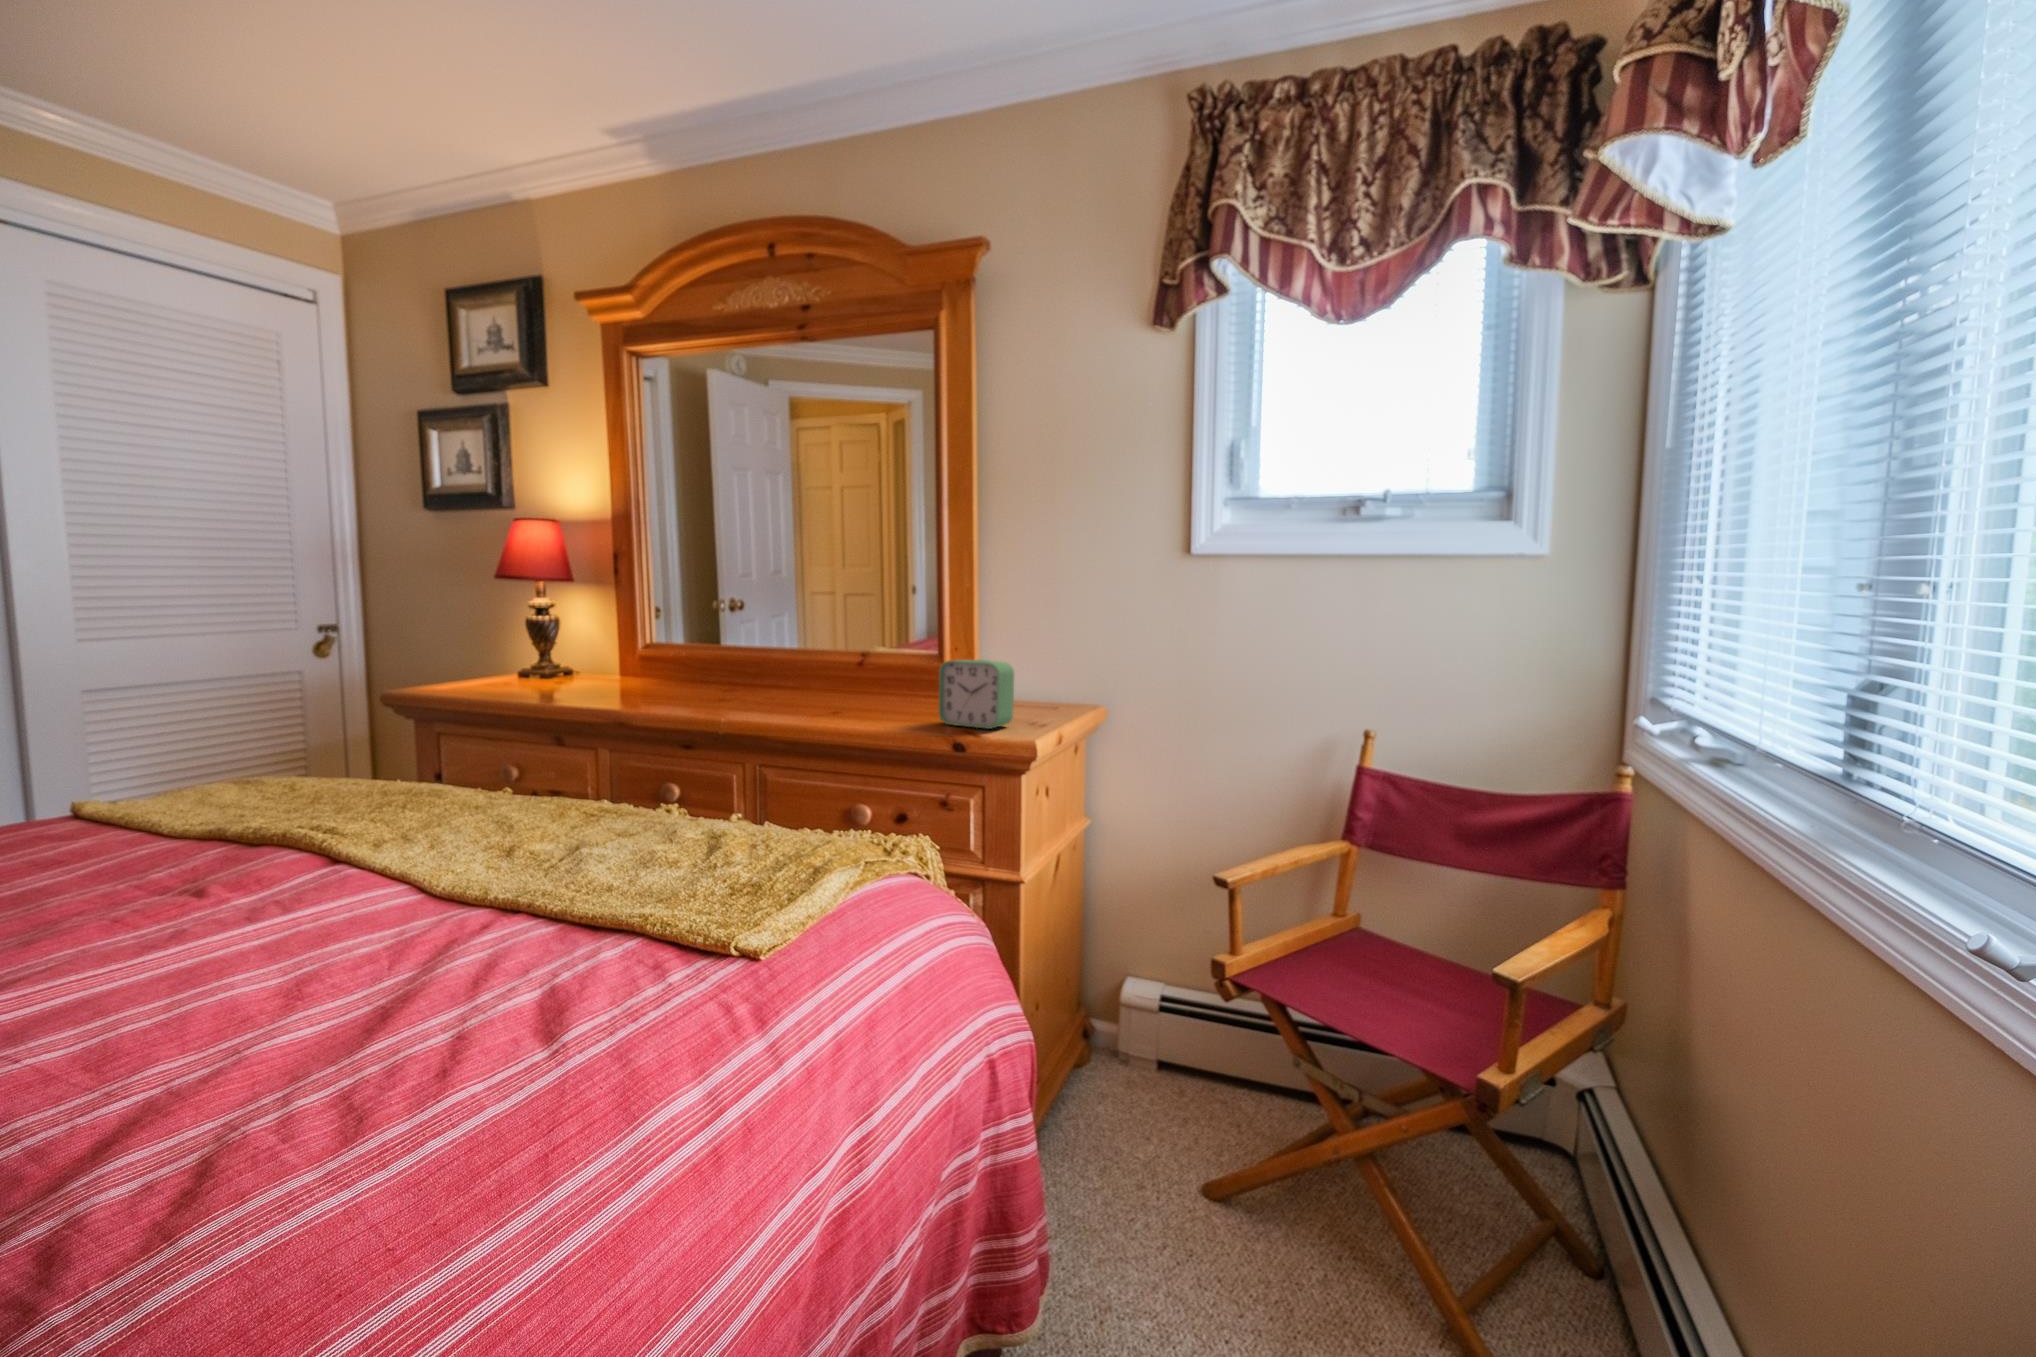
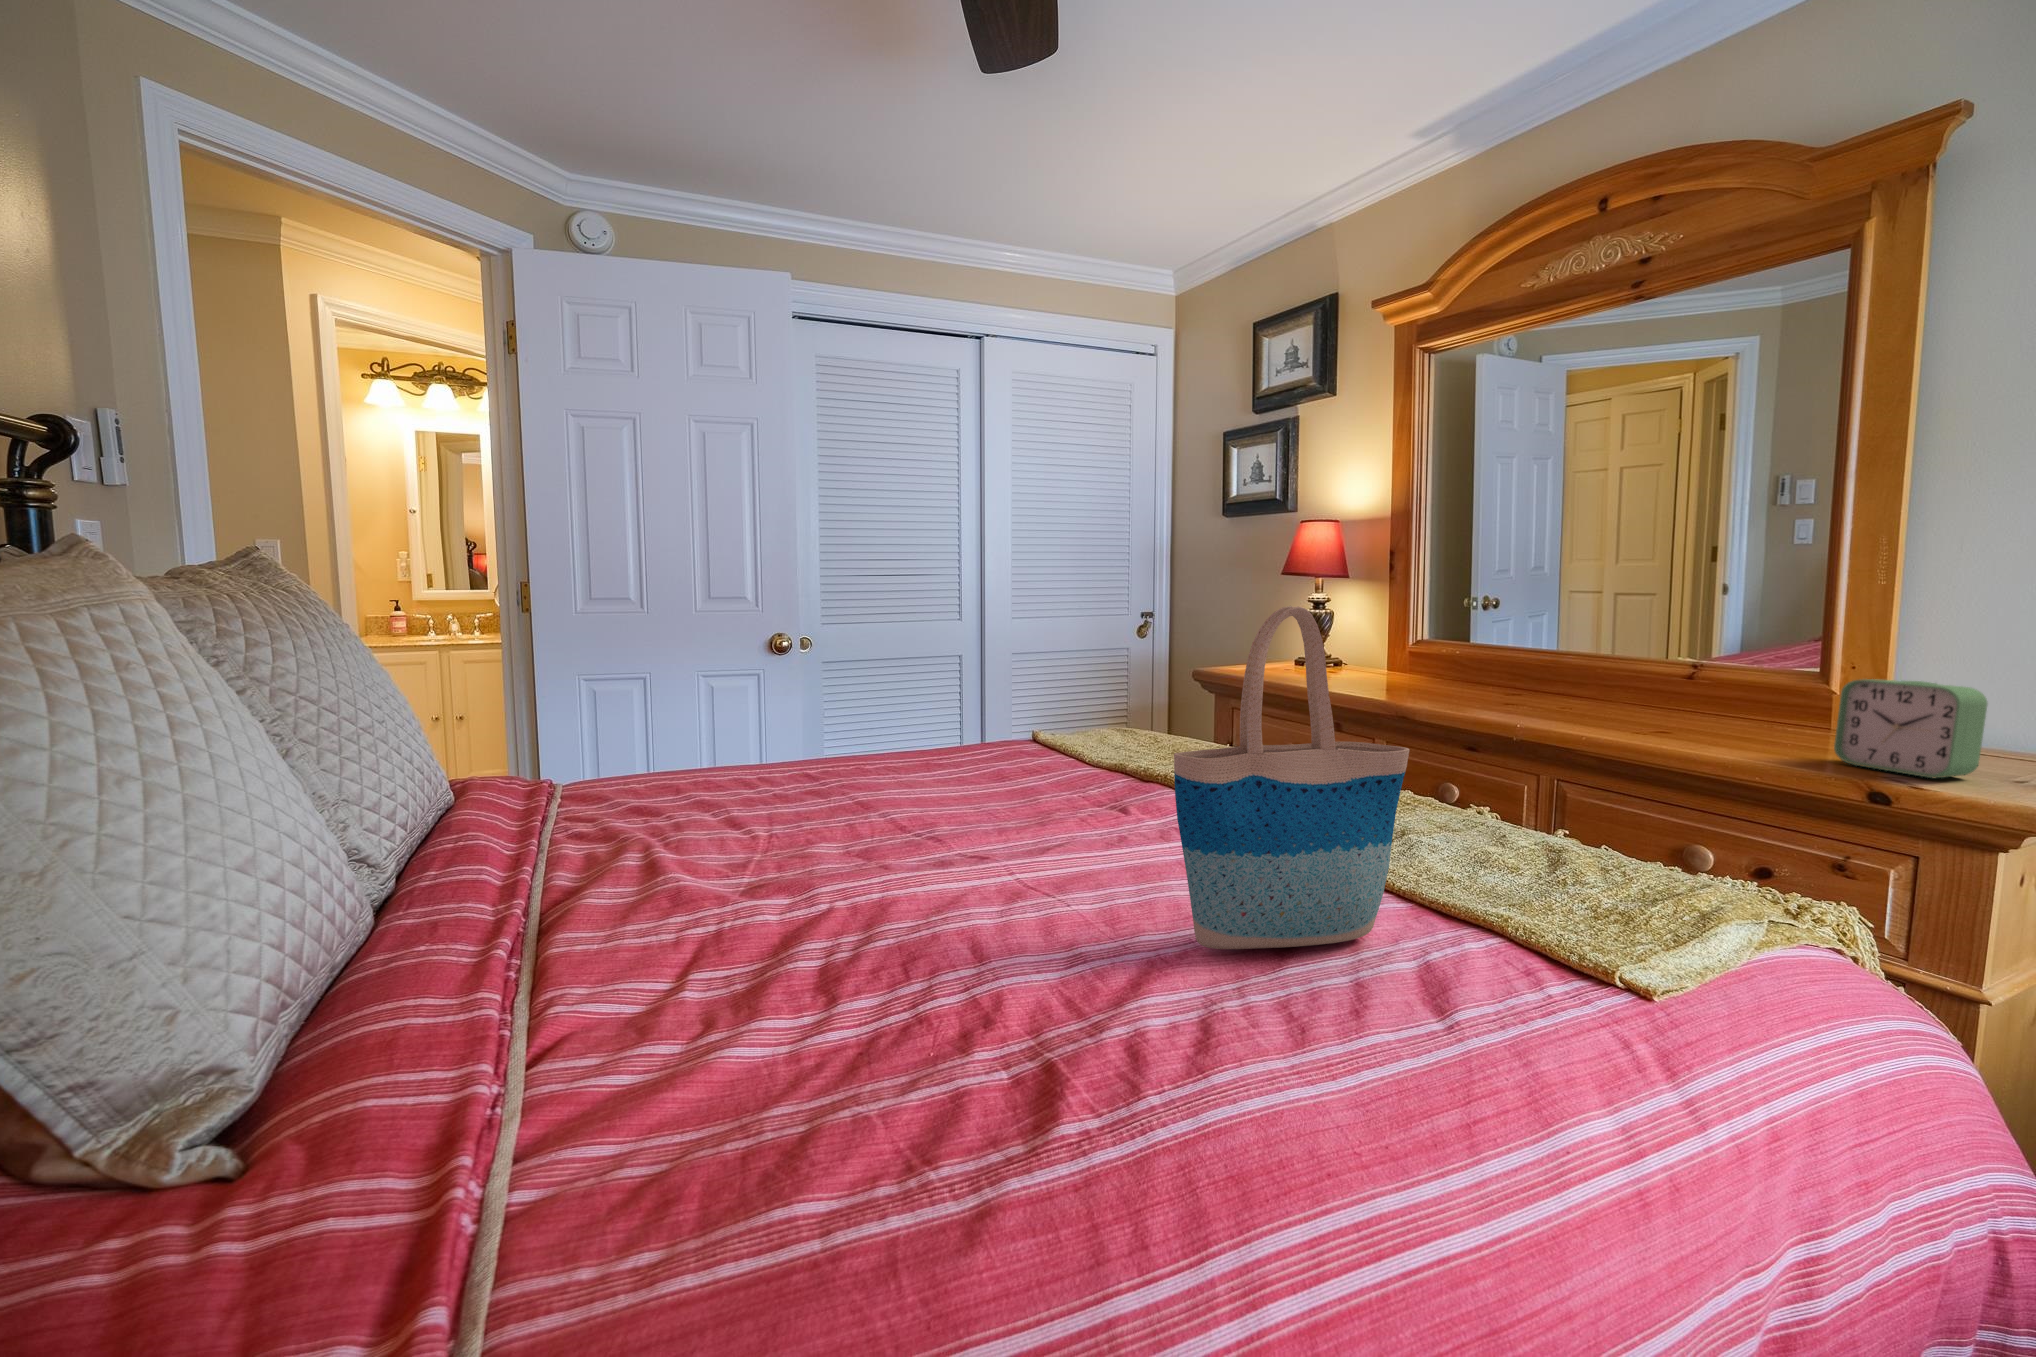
tote bag: none [164,619,523,1054] -> present [1174,606,1410,949]

